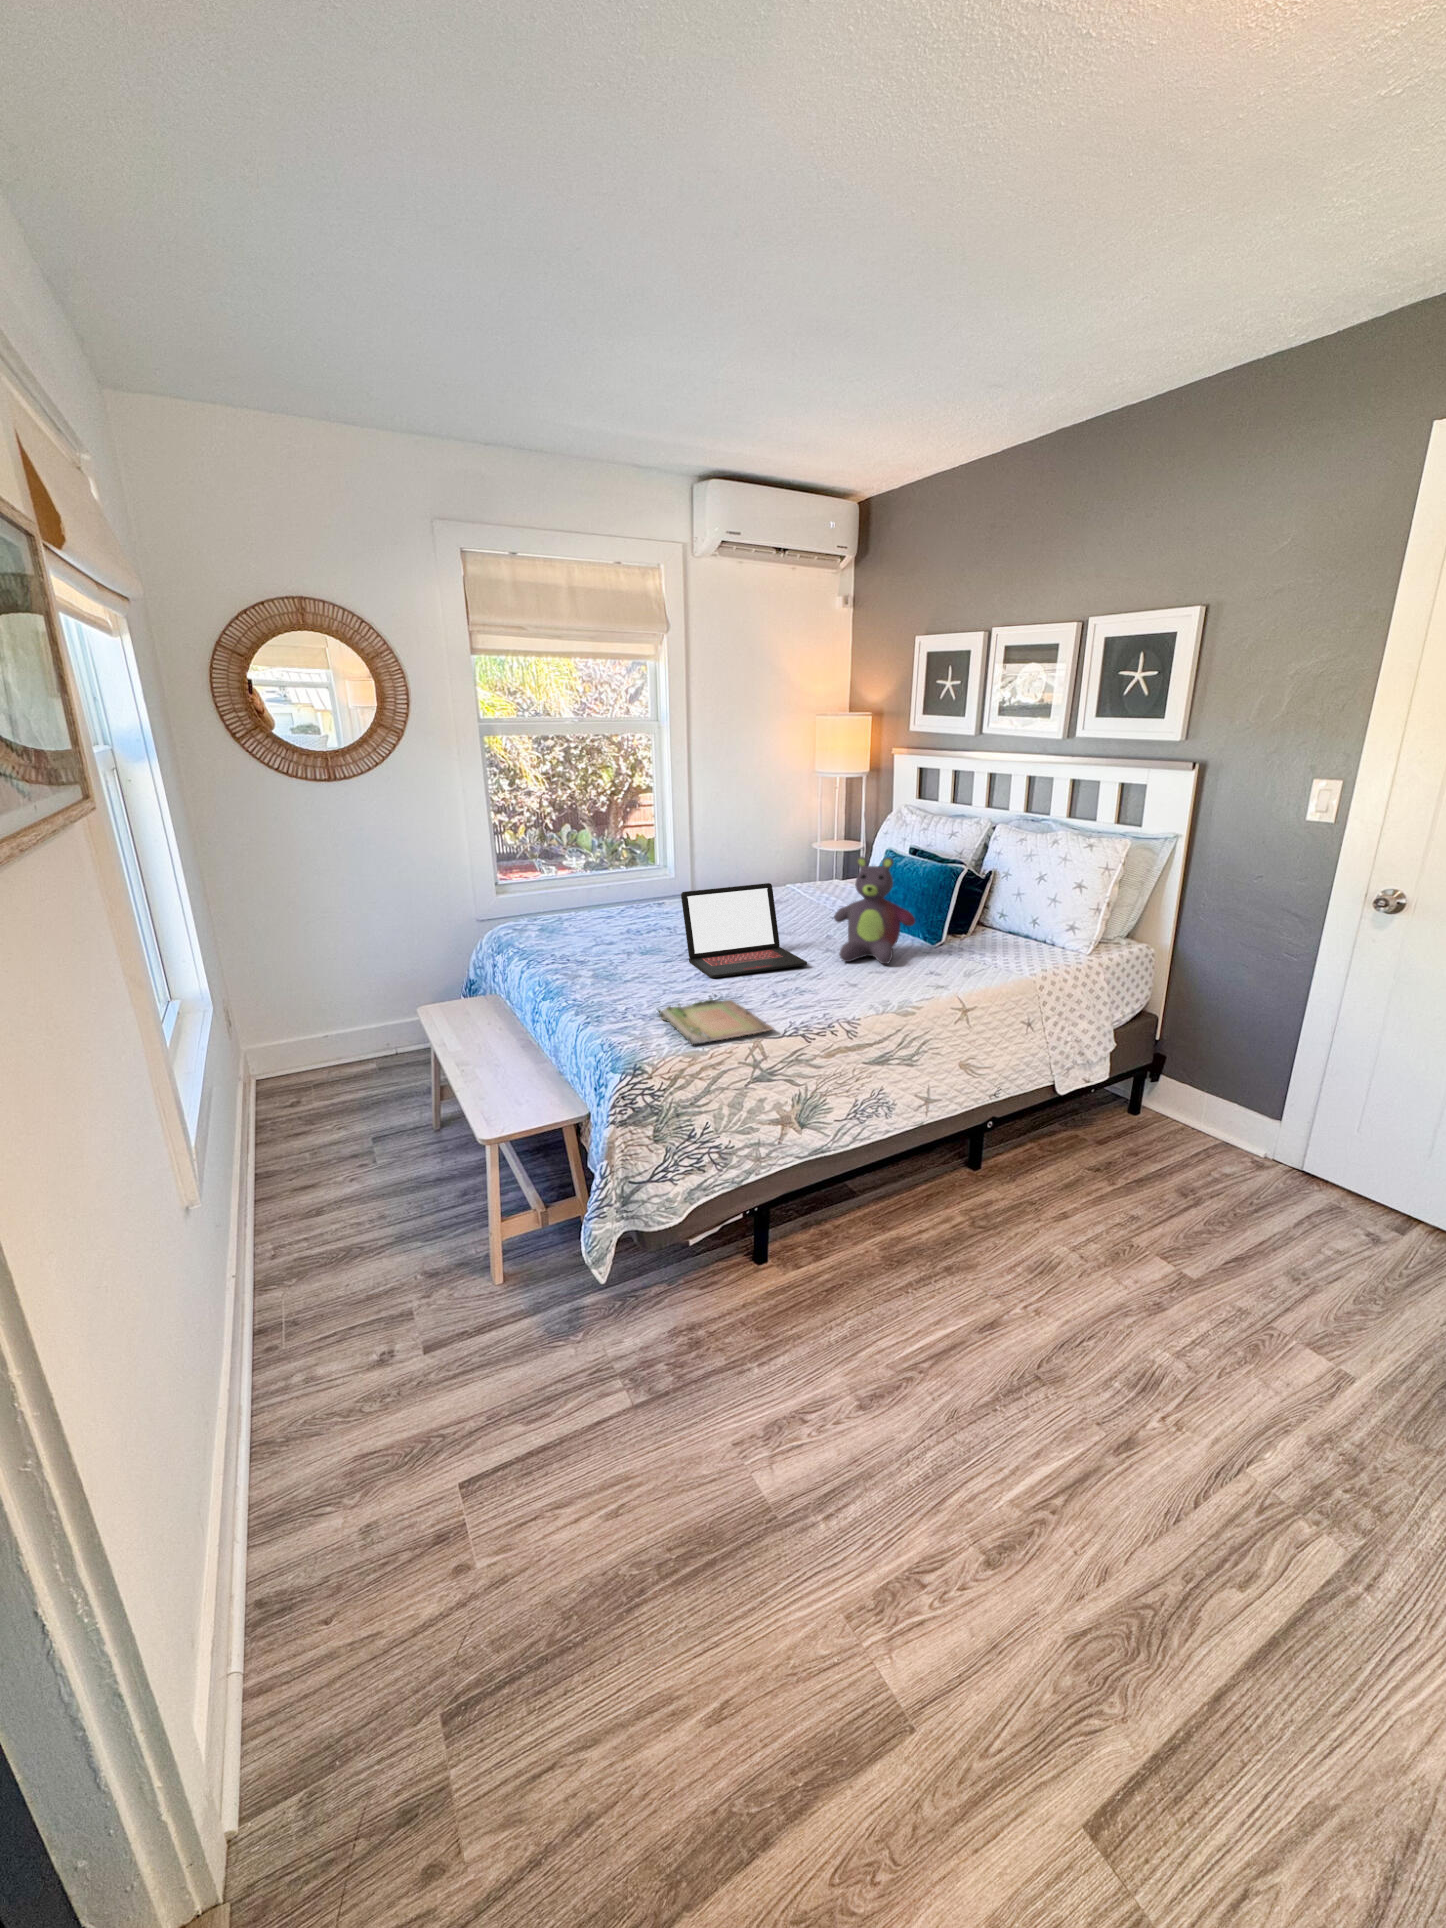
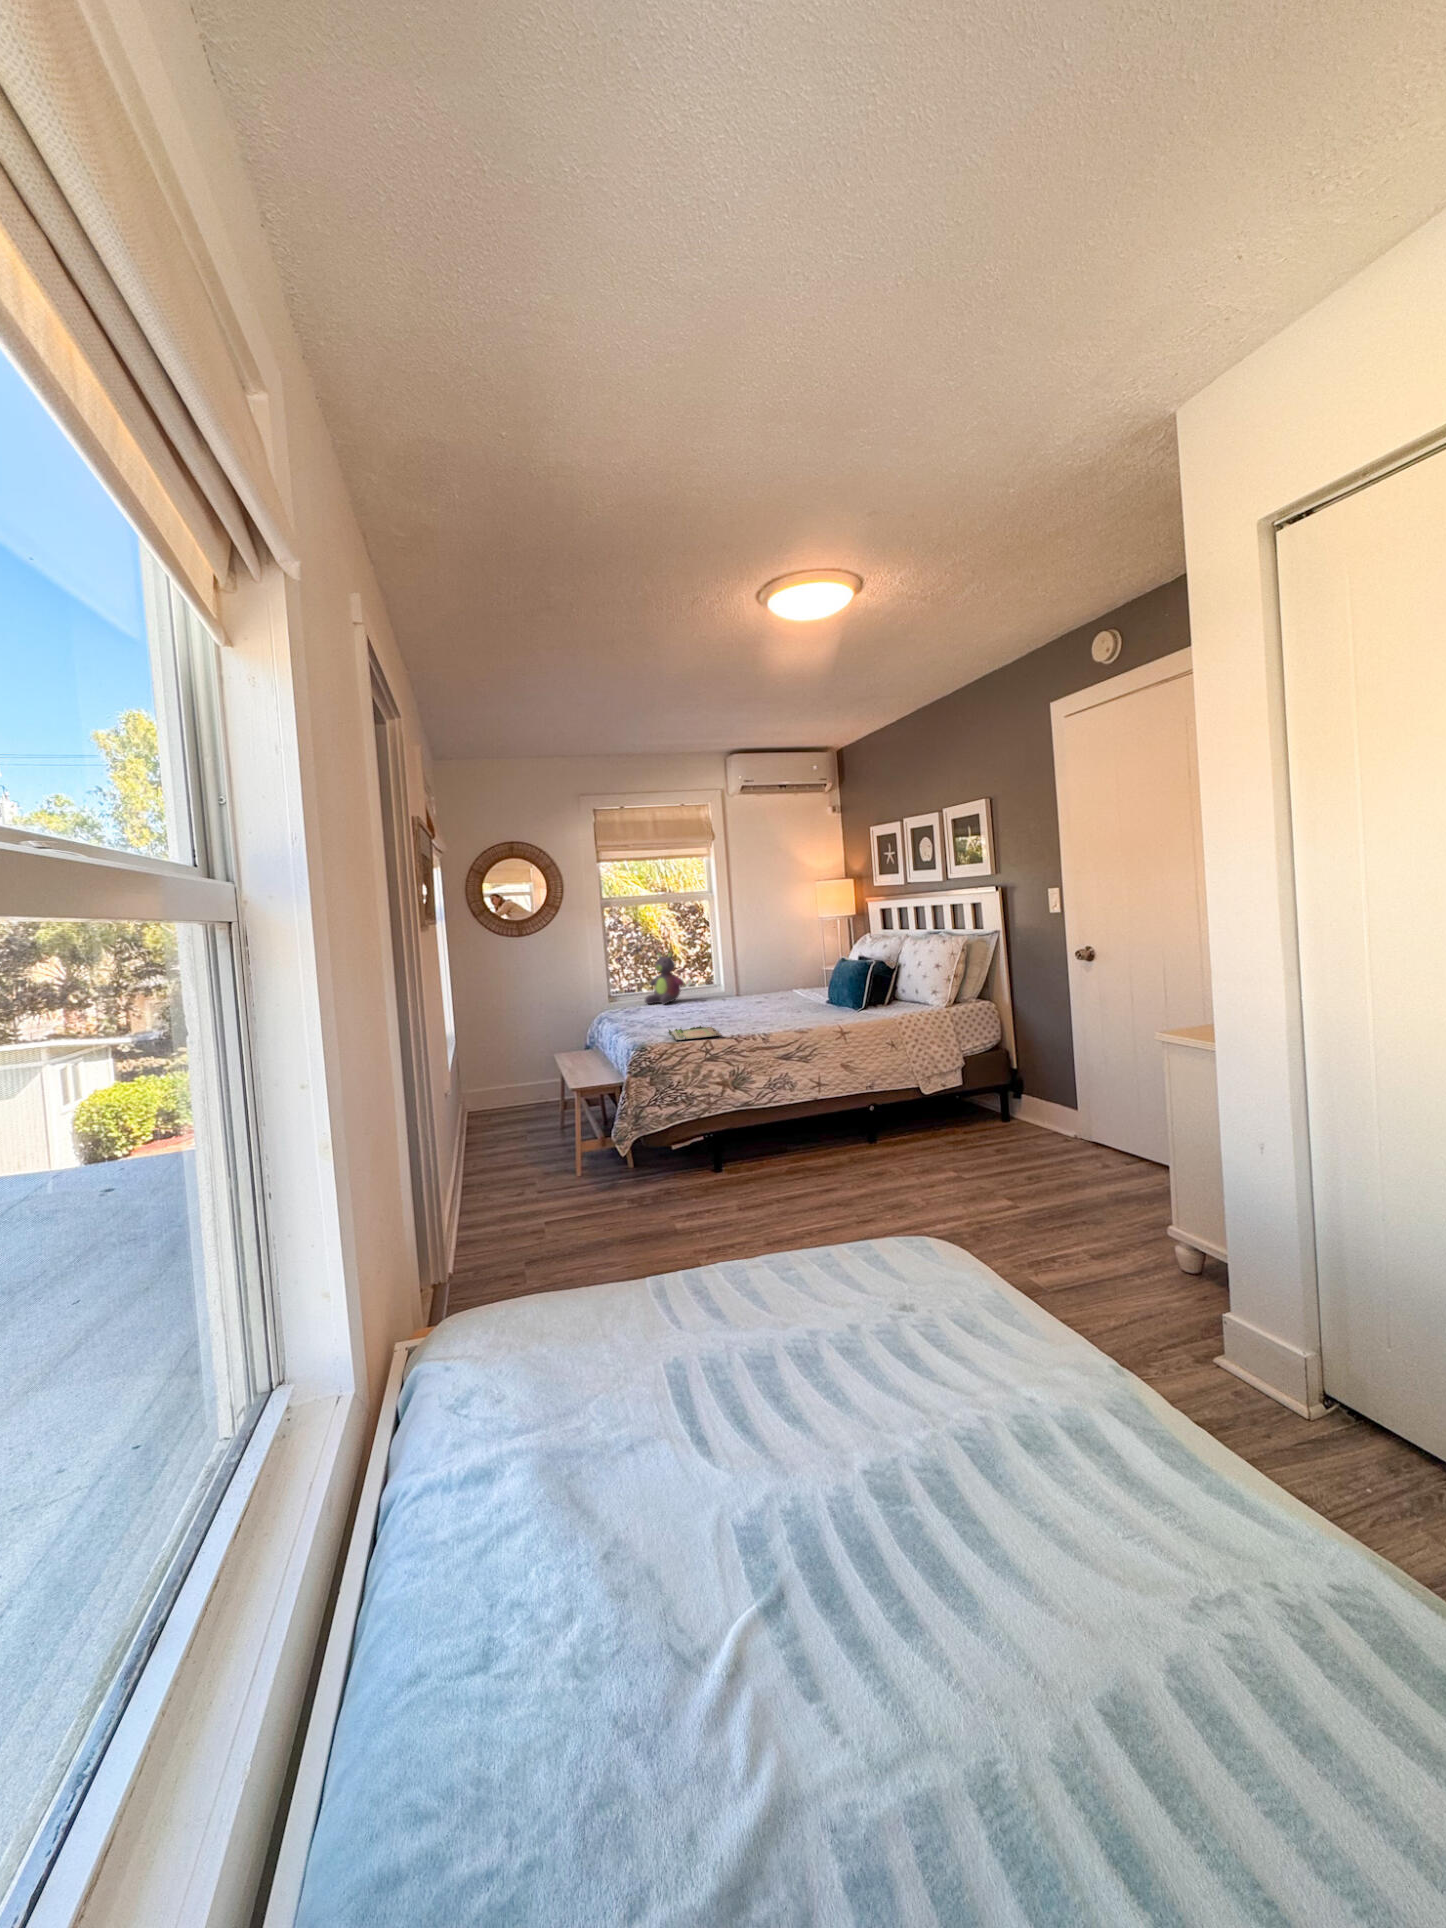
stuffed bear: present [834,857,915,964] -> present [645,952,684,1004]
laptop: present [681,883,807,978] -> none [702,971,770,1021]

